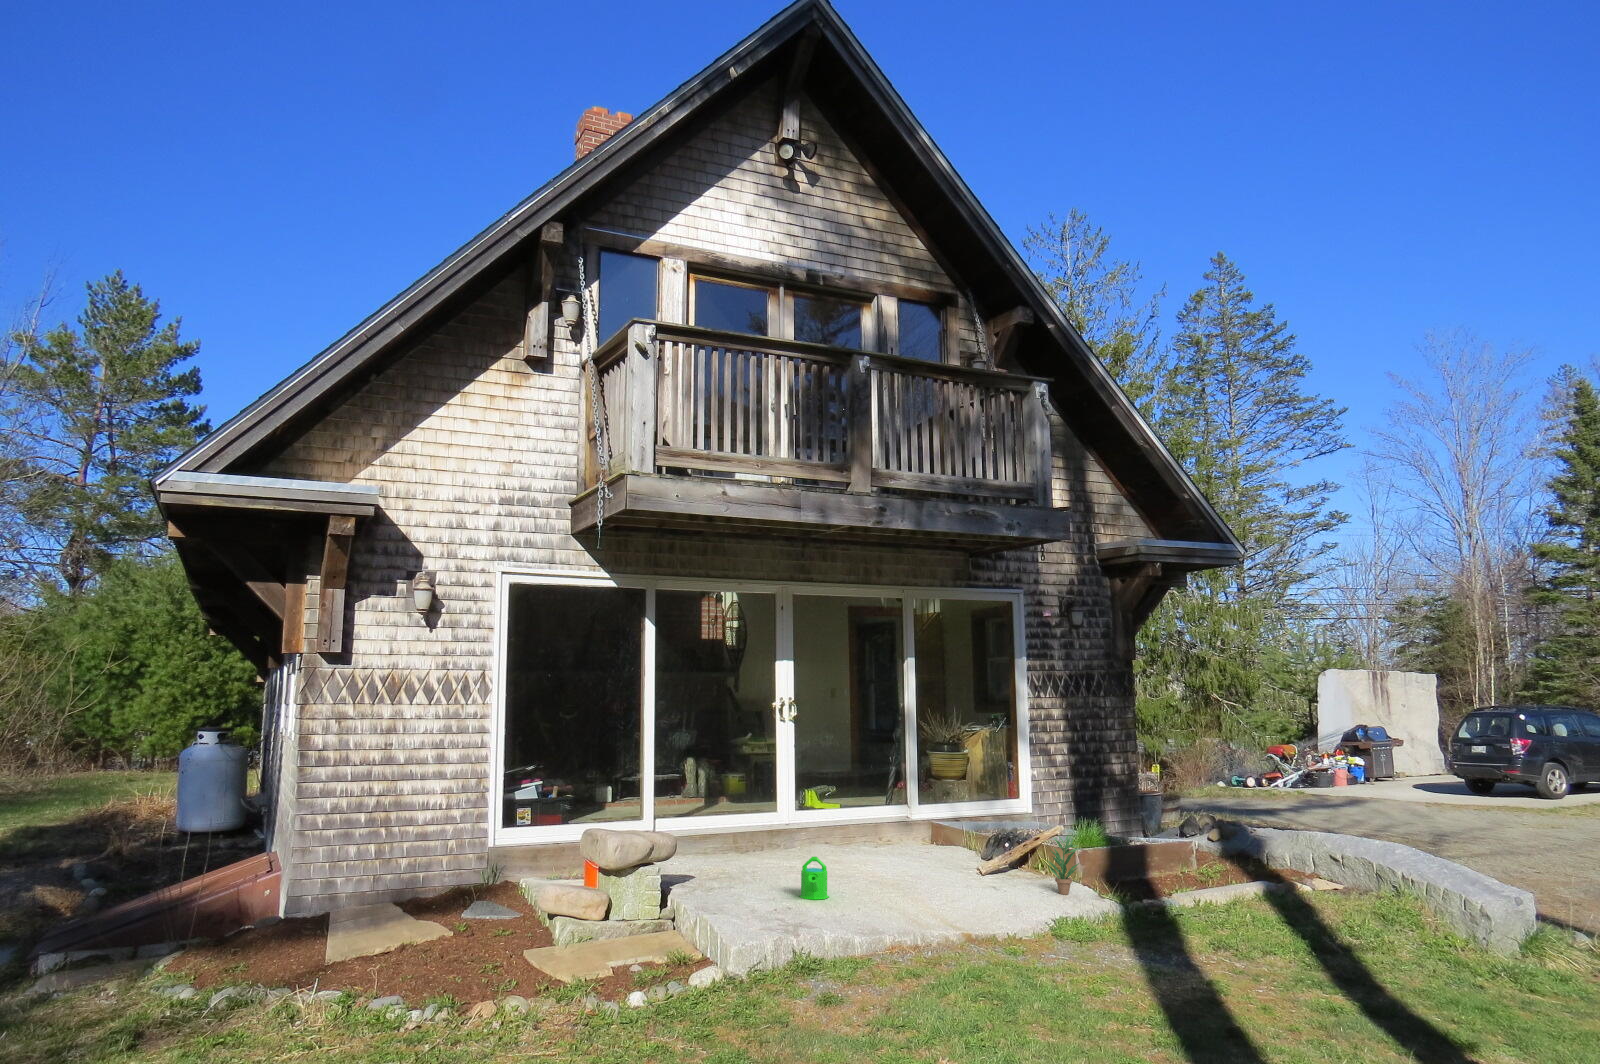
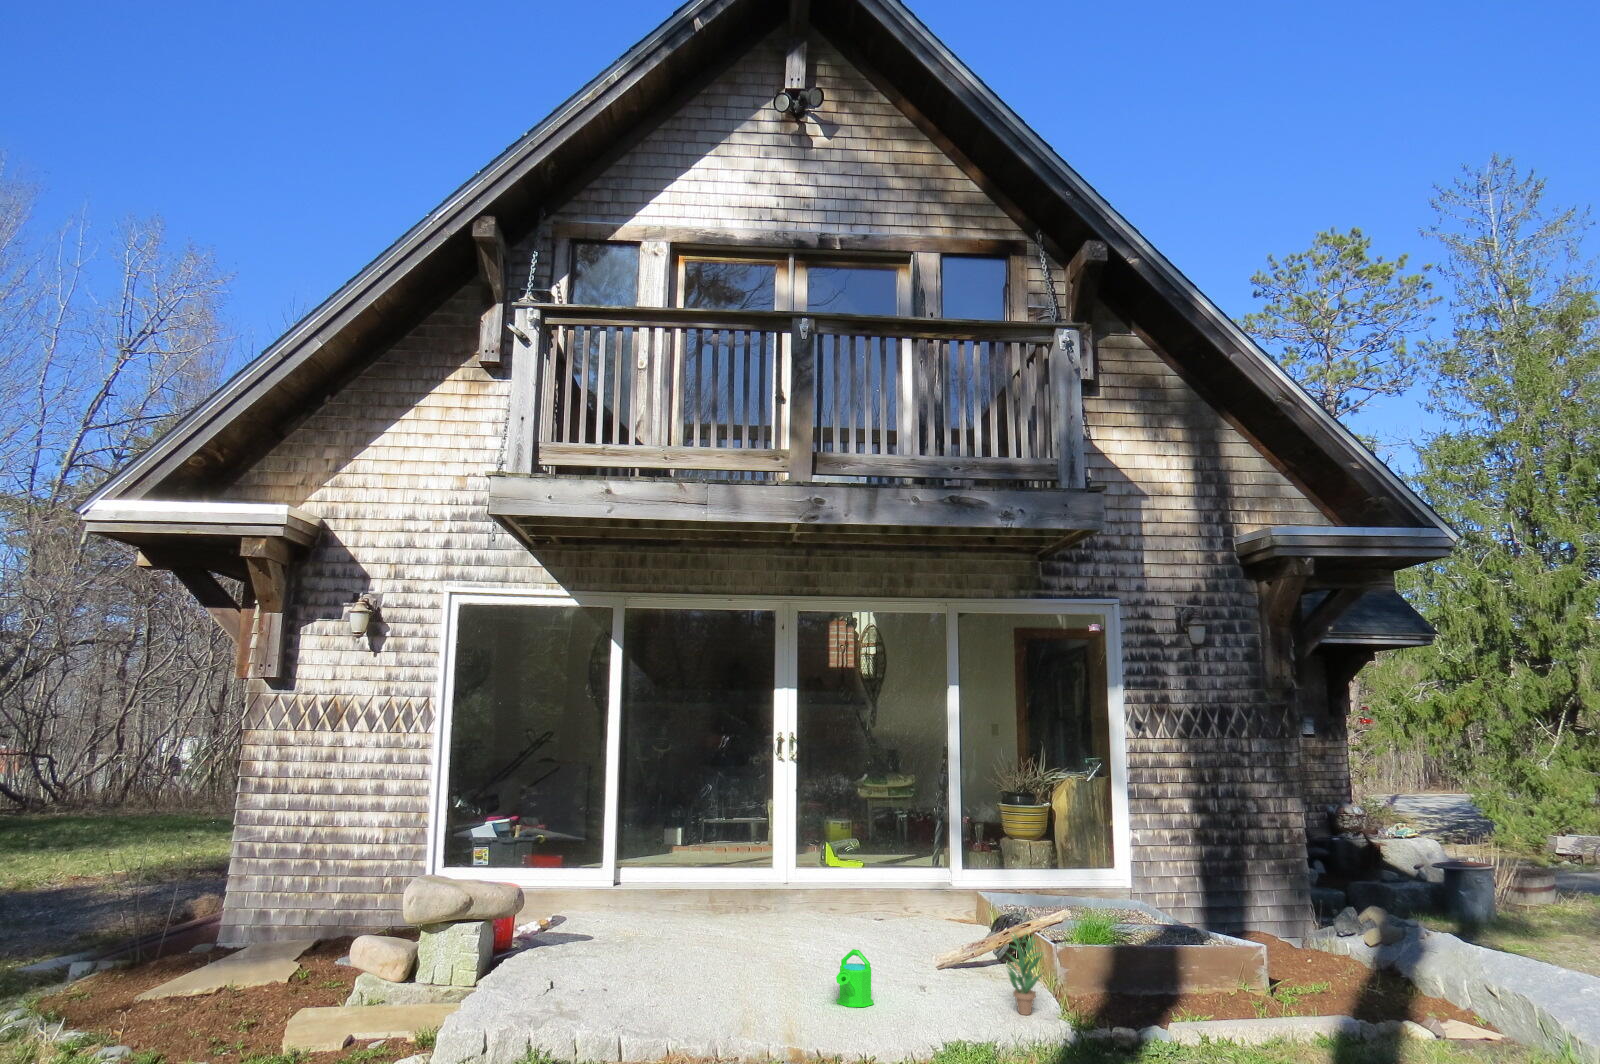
watering can: present [799,857,829,900] -> present [836,949,874,1007]

